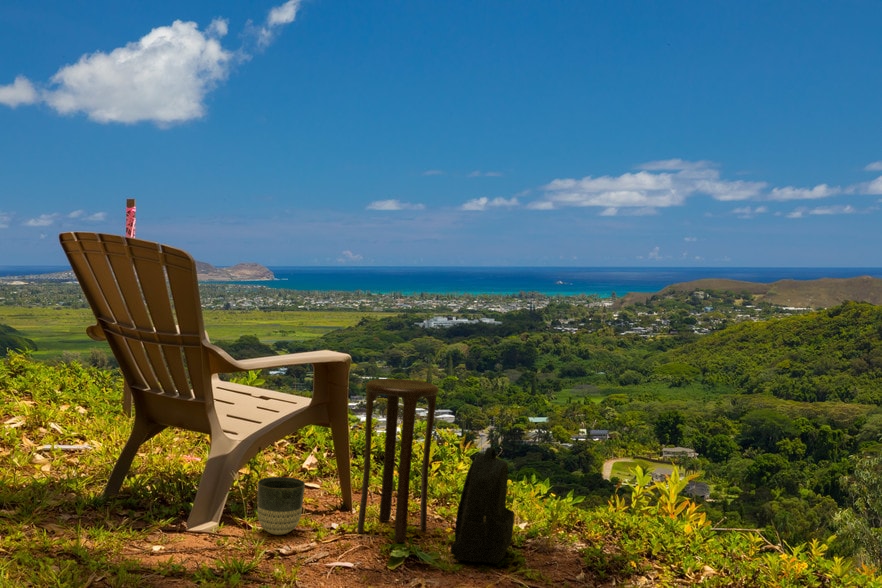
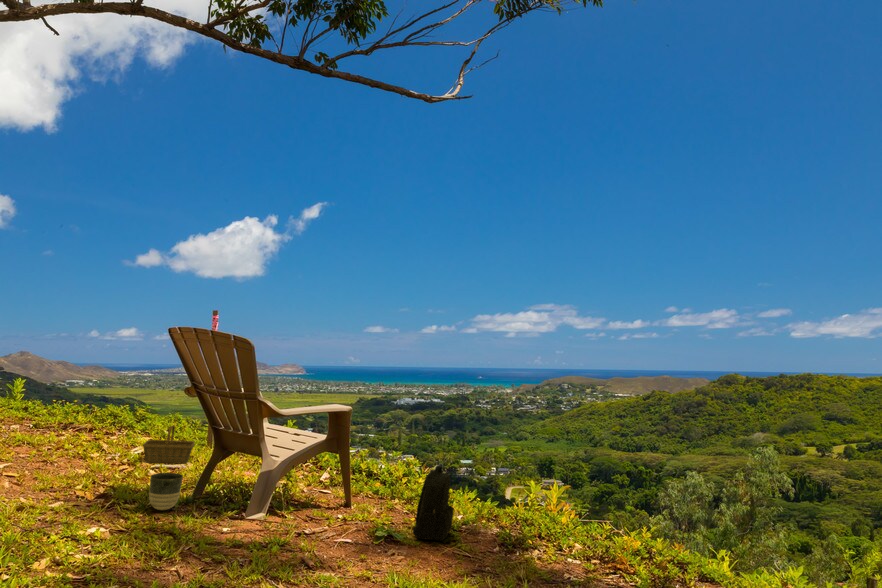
stool: present [358,379,439,542] -> none [355,422,408,527]
basket: none [25,386,105,443] -> present [143,426,195,464]
planter: present [258,477,305,535] -> present [149,473,183,510]

